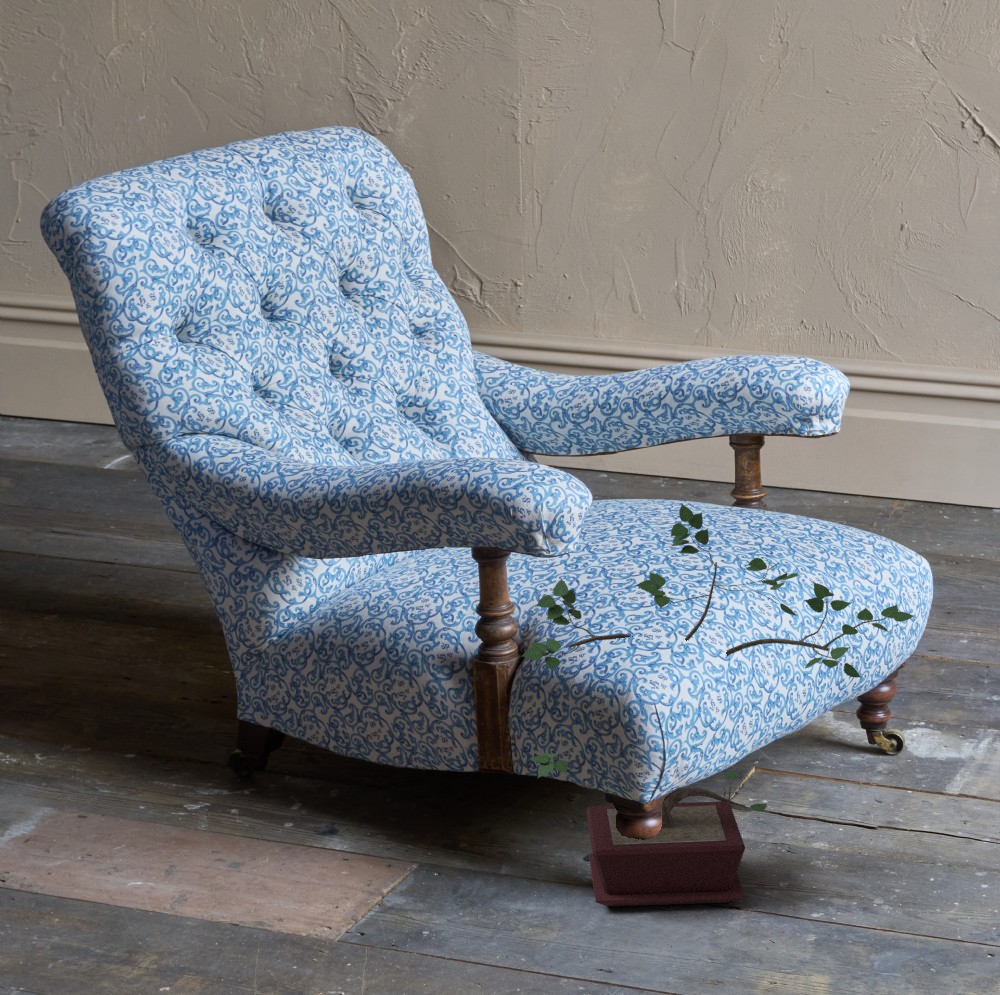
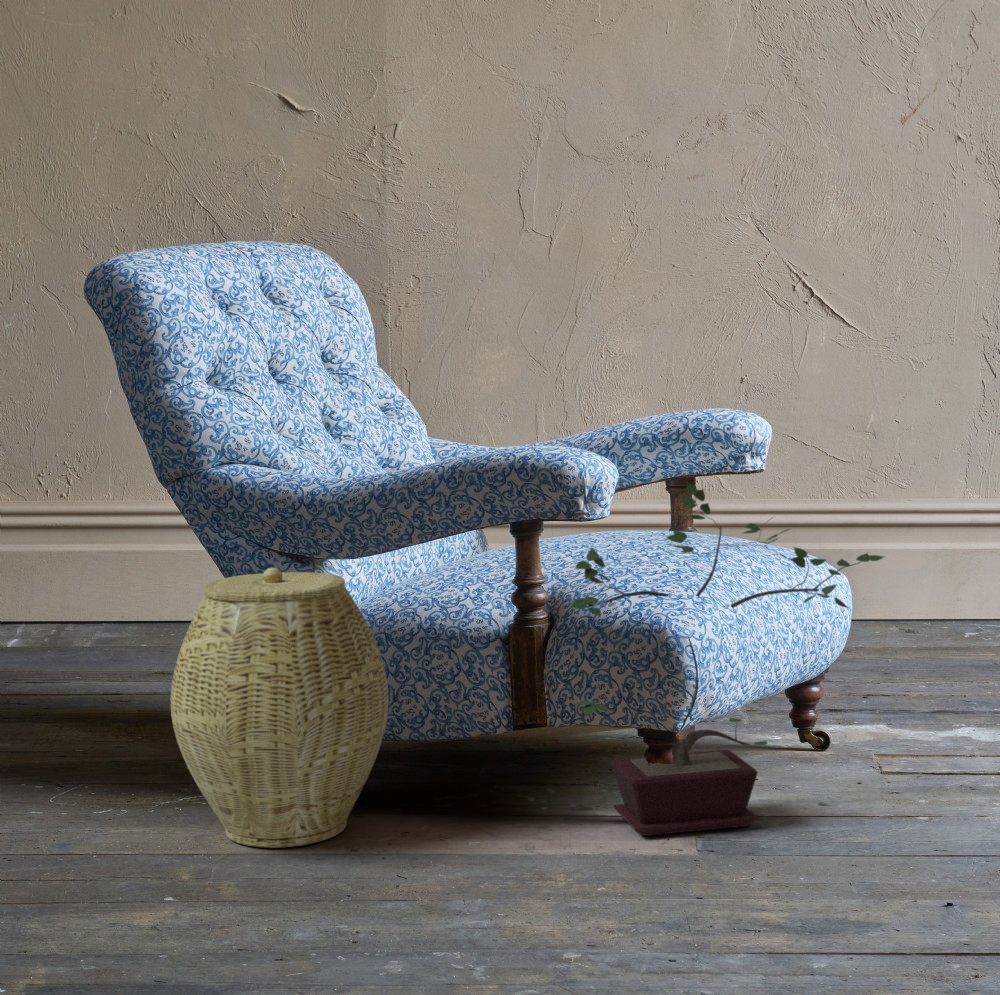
woven basket: none [98,570,339,881] -> present [171,568,389,848]

